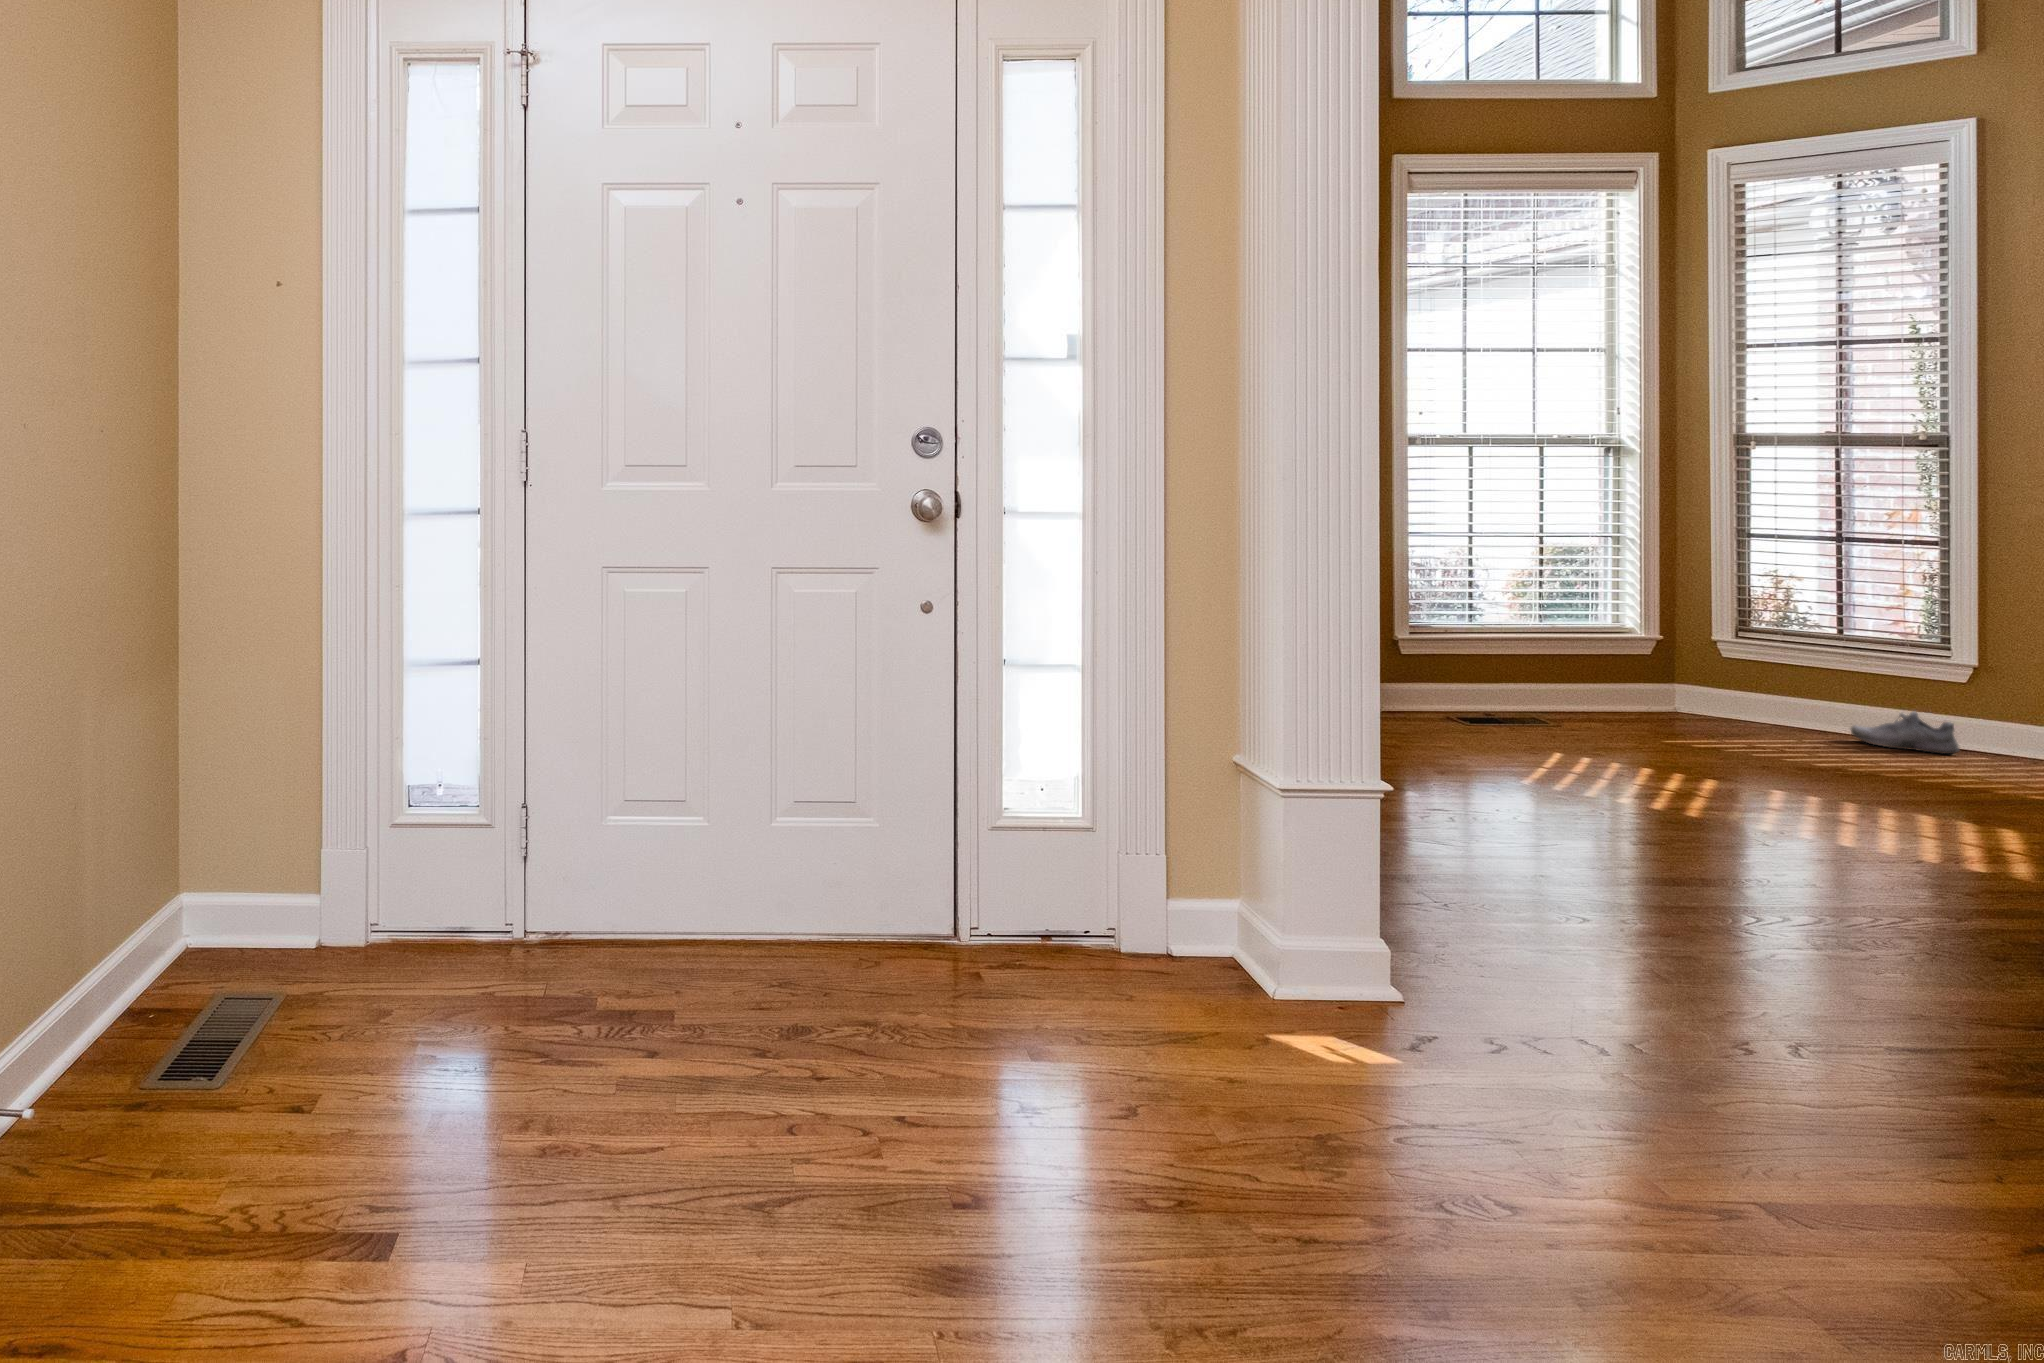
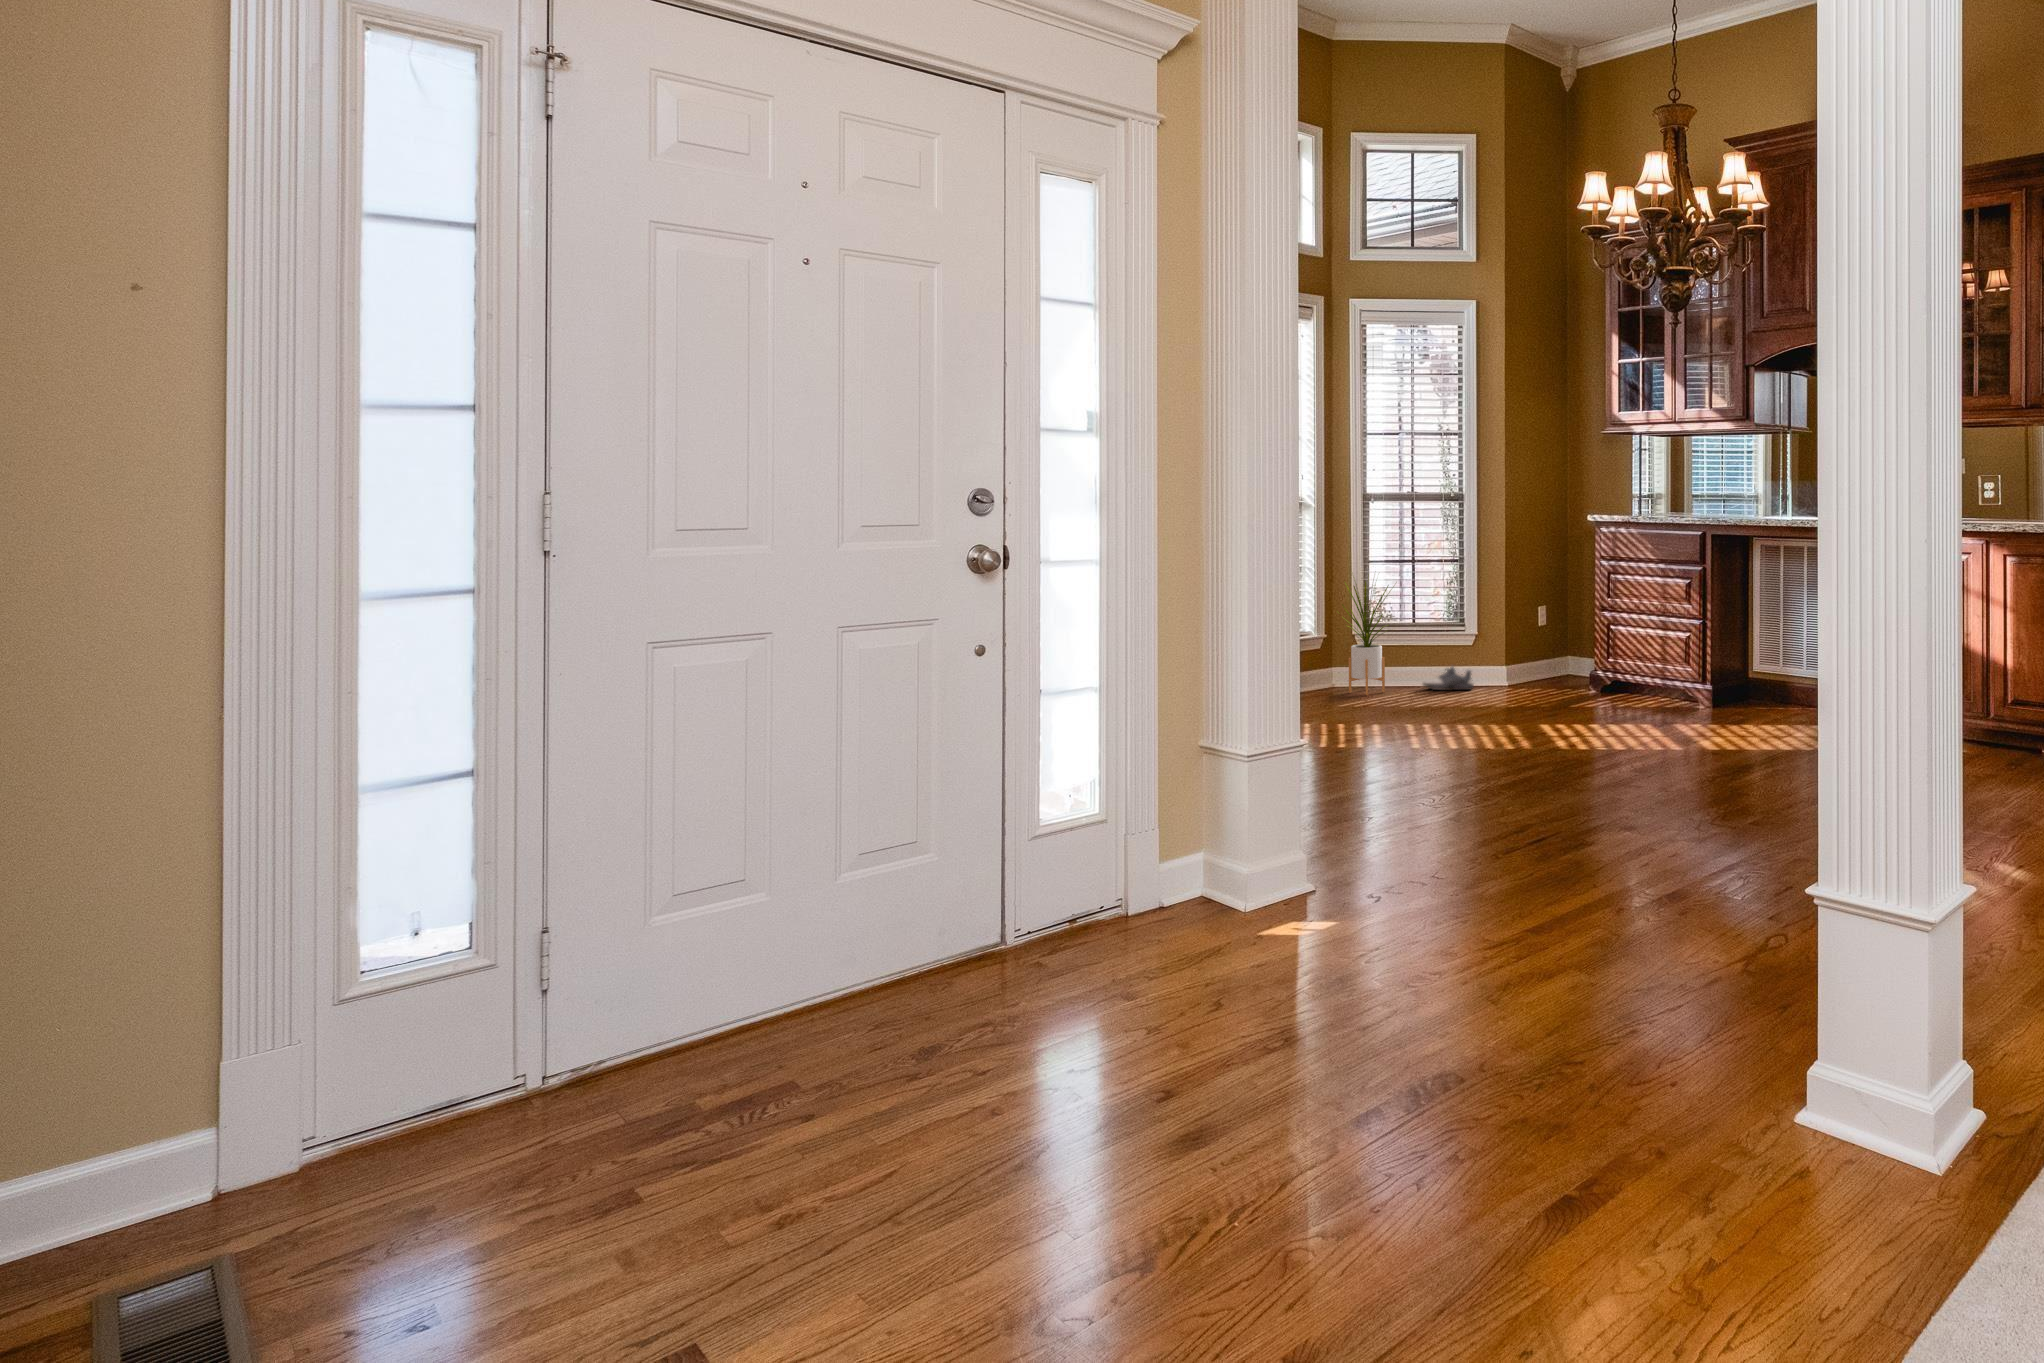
house plant: none [1682,549,1804,735] -> present [1337,581,1394,695]

